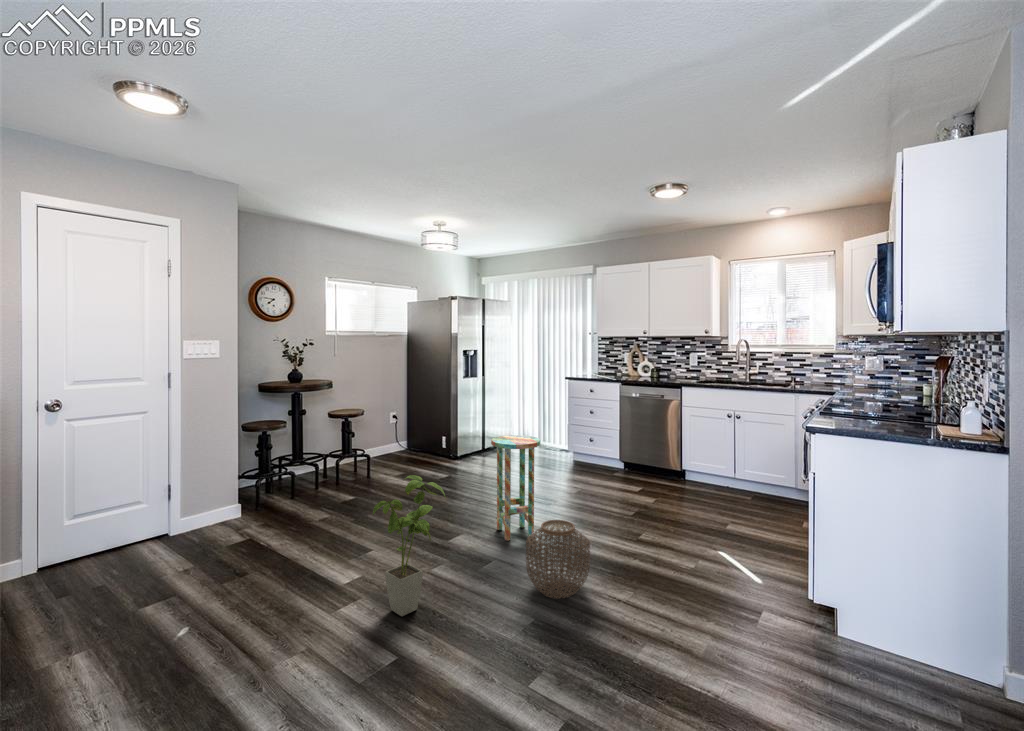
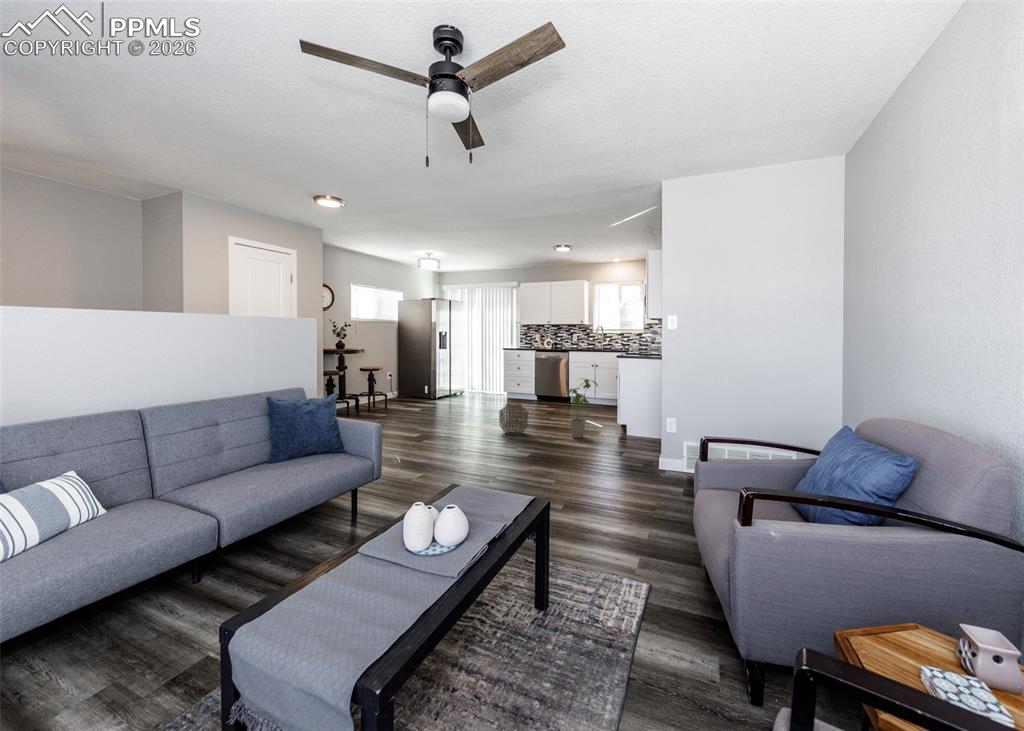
side table: present [491,435,540,541] -> none [474,372,499,423]
house plant: present [373,475,446,616] -> present [568,378,597,438]

